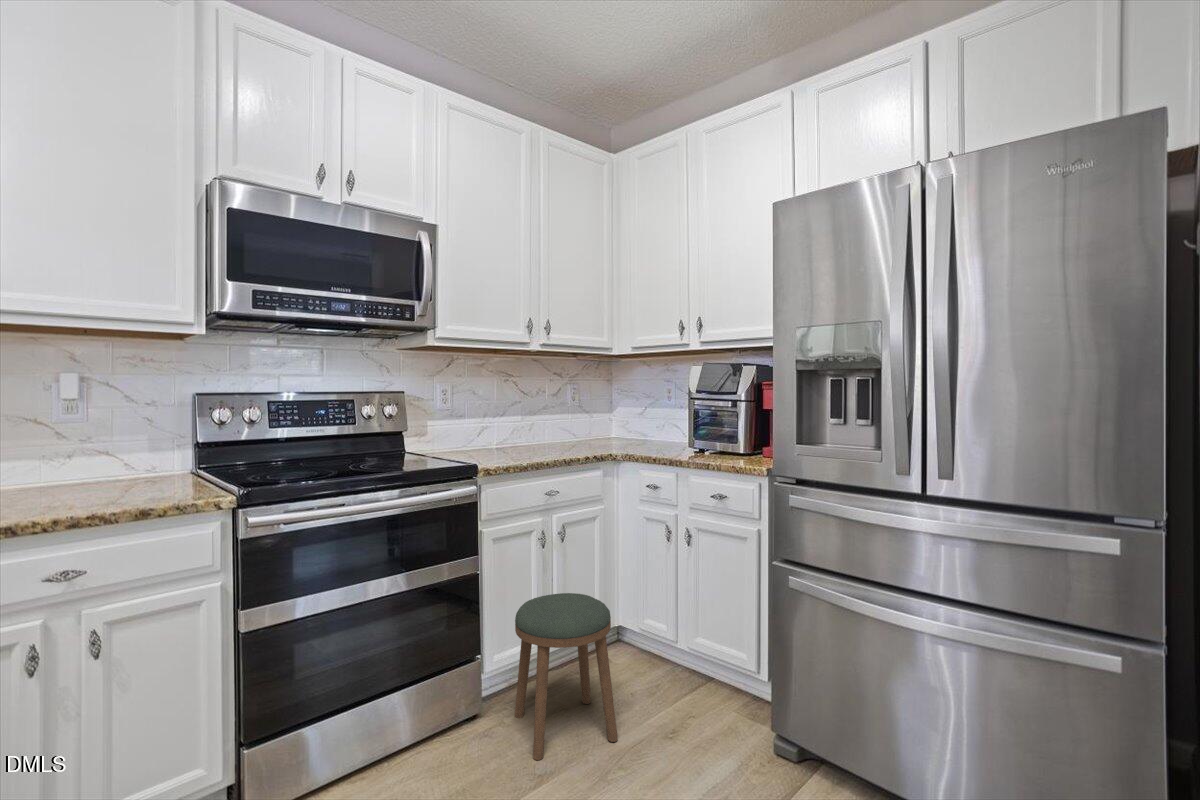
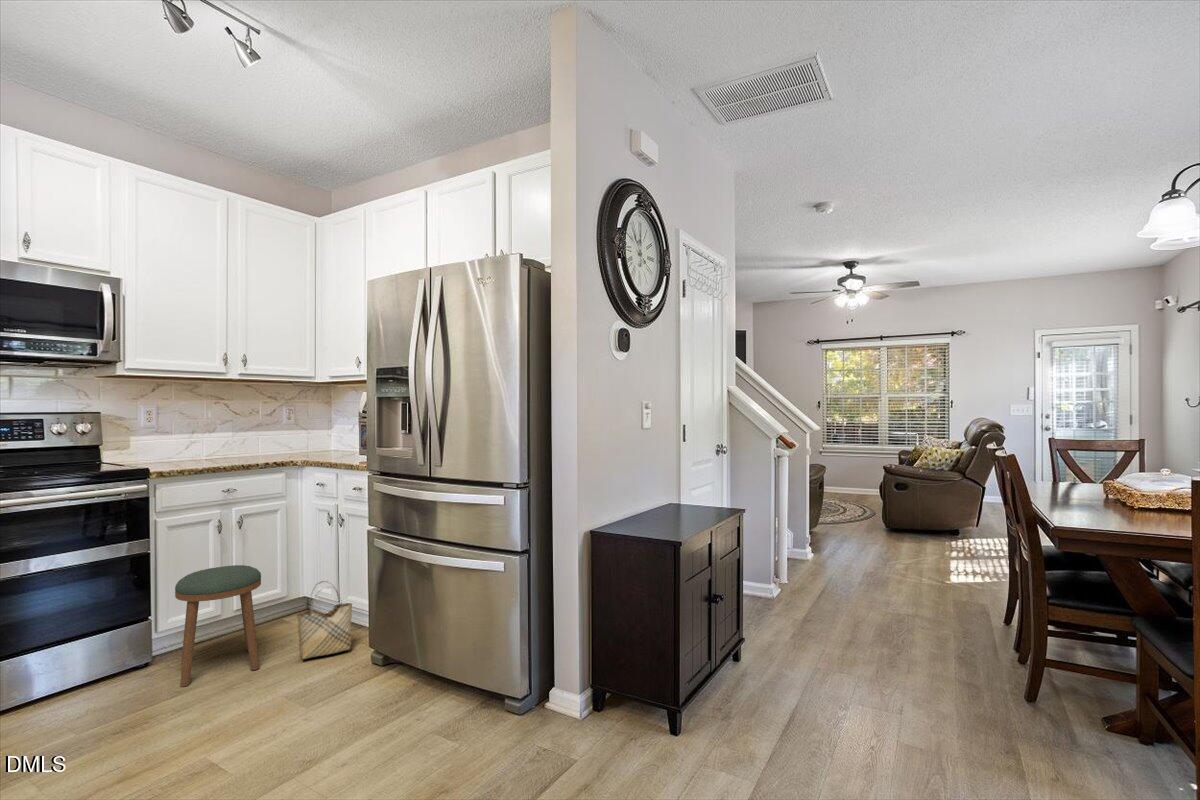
woven basket: none [657,622,723,732] -> present [297,581,352,659]

